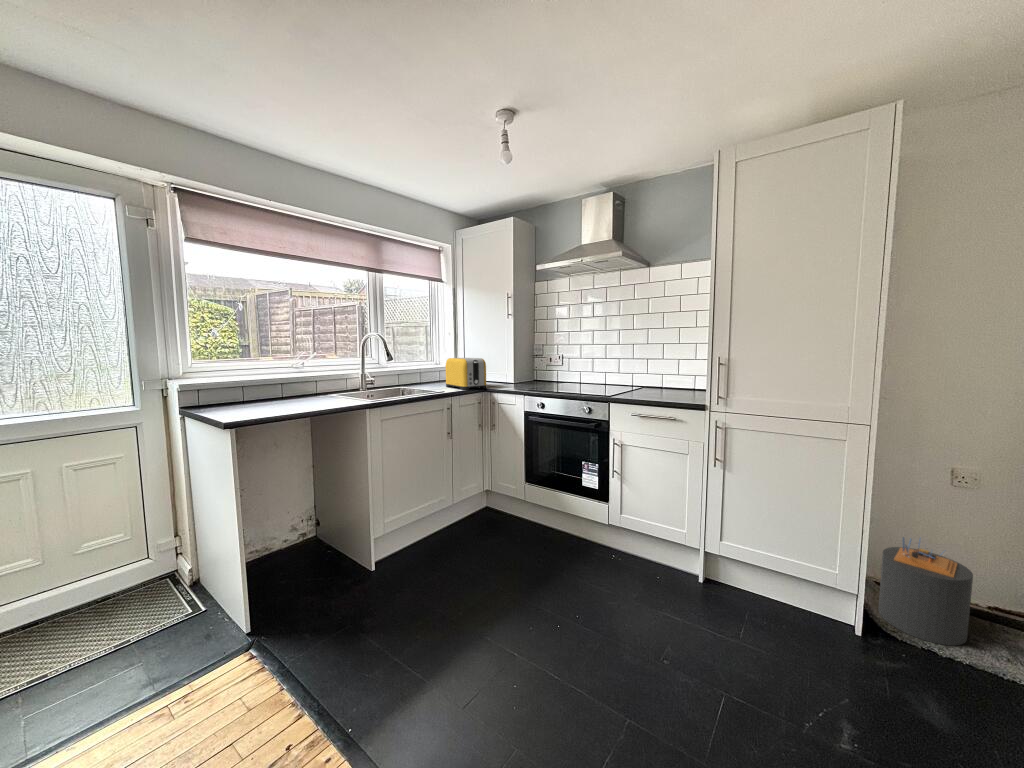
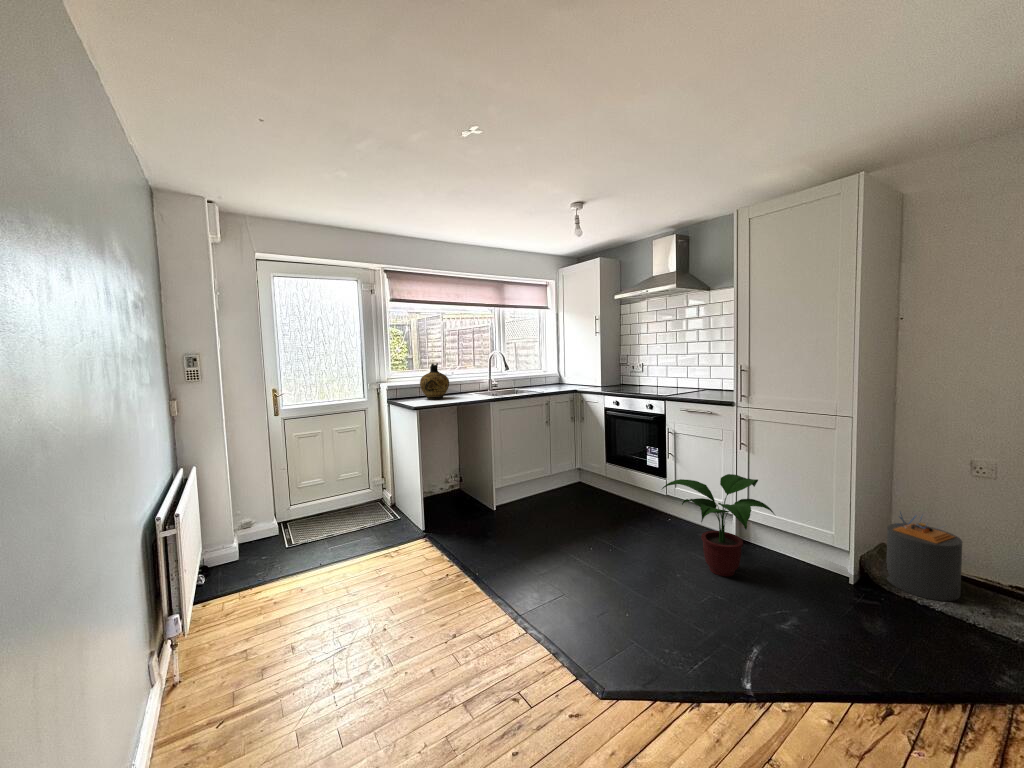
ceramic jug: none [245,348,298,405] -> present [420,363,449,399]
toaster: present [446,358,486,390] -> none [549,367,578,391]
potted plant: none [628,502,783,651] -> present [662,474,774,576]

